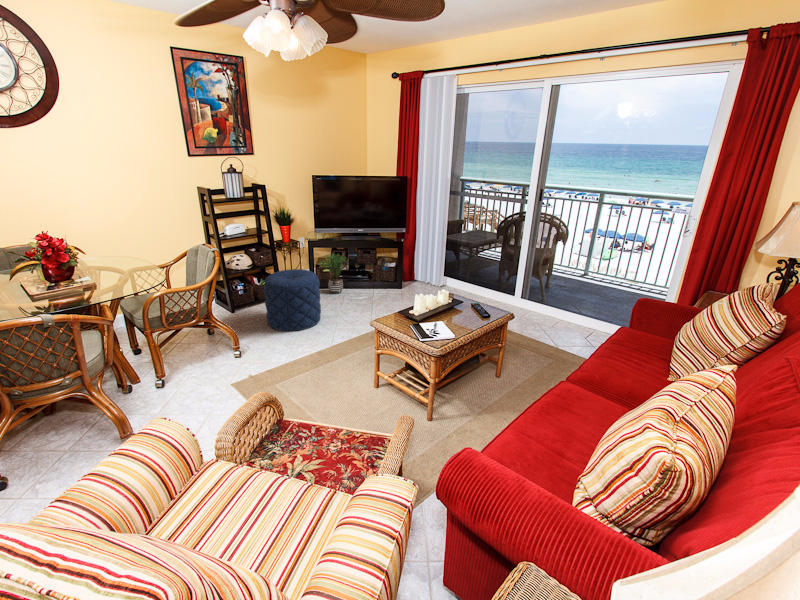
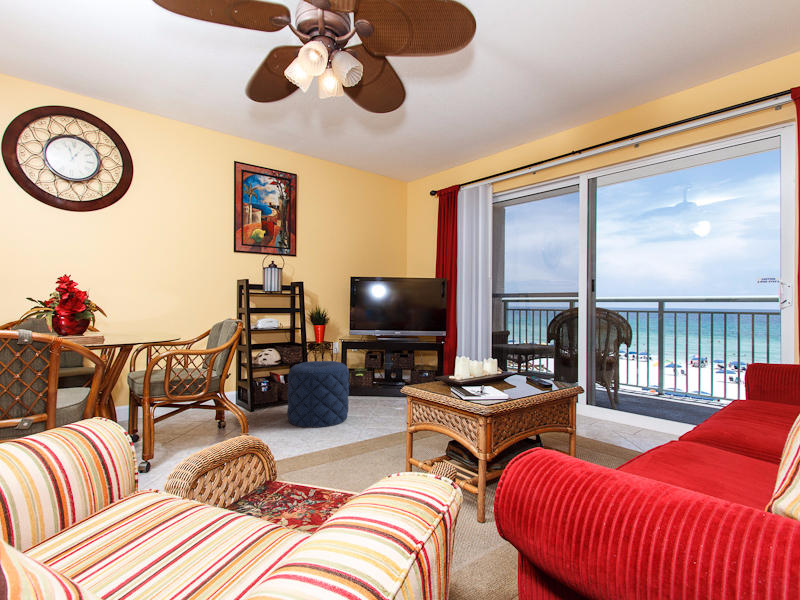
potted plant: present [320,254,345,294] -> none [352,354,383,399]

